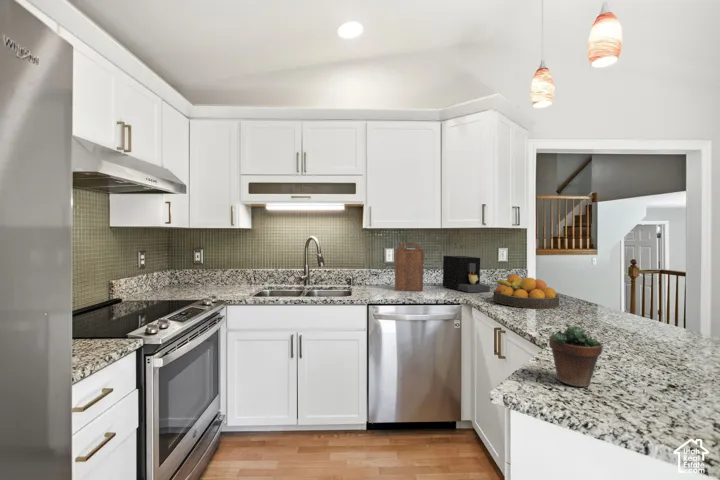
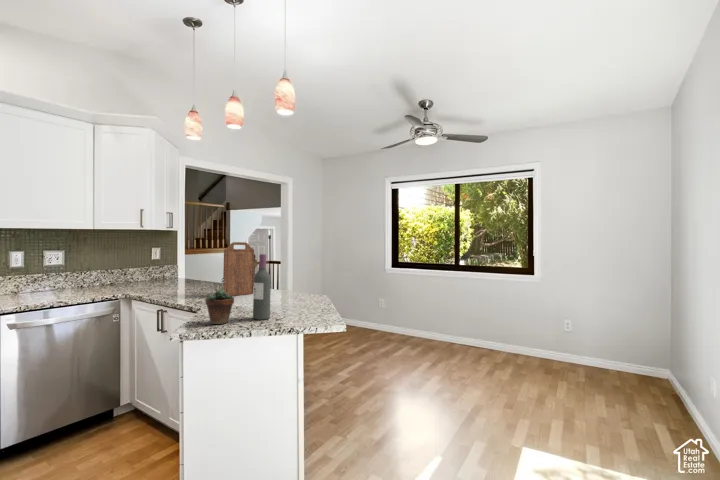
cutting board: present [395,243,424,291] -> present [223,242,254,296]
coffee maker: present [443,256,490,292] -> none [93,256,146,288]
wine bottle: none [642,270,686,401] -> present [253,254,271,320]
fruit bowl: present [493,274,559,309] -> none [151,268,205,293]

